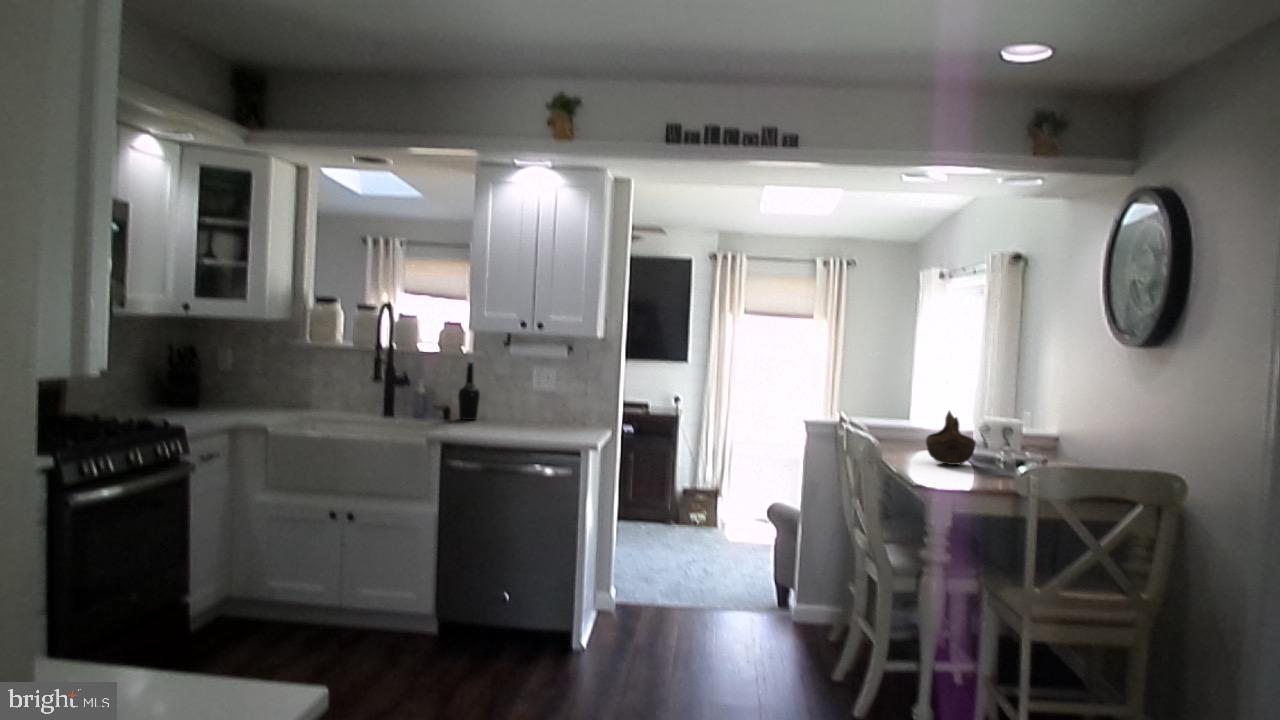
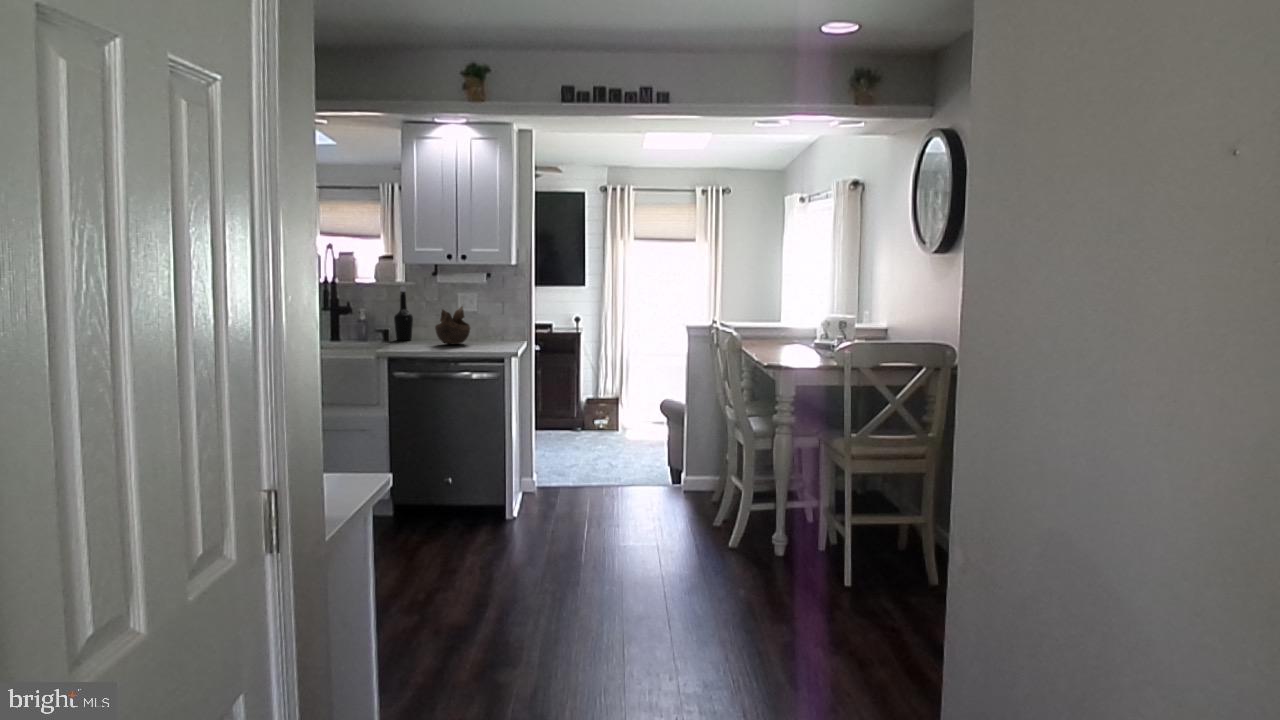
decorative bowl: present [926,411,976,465] -> present [435,307,470,345]

